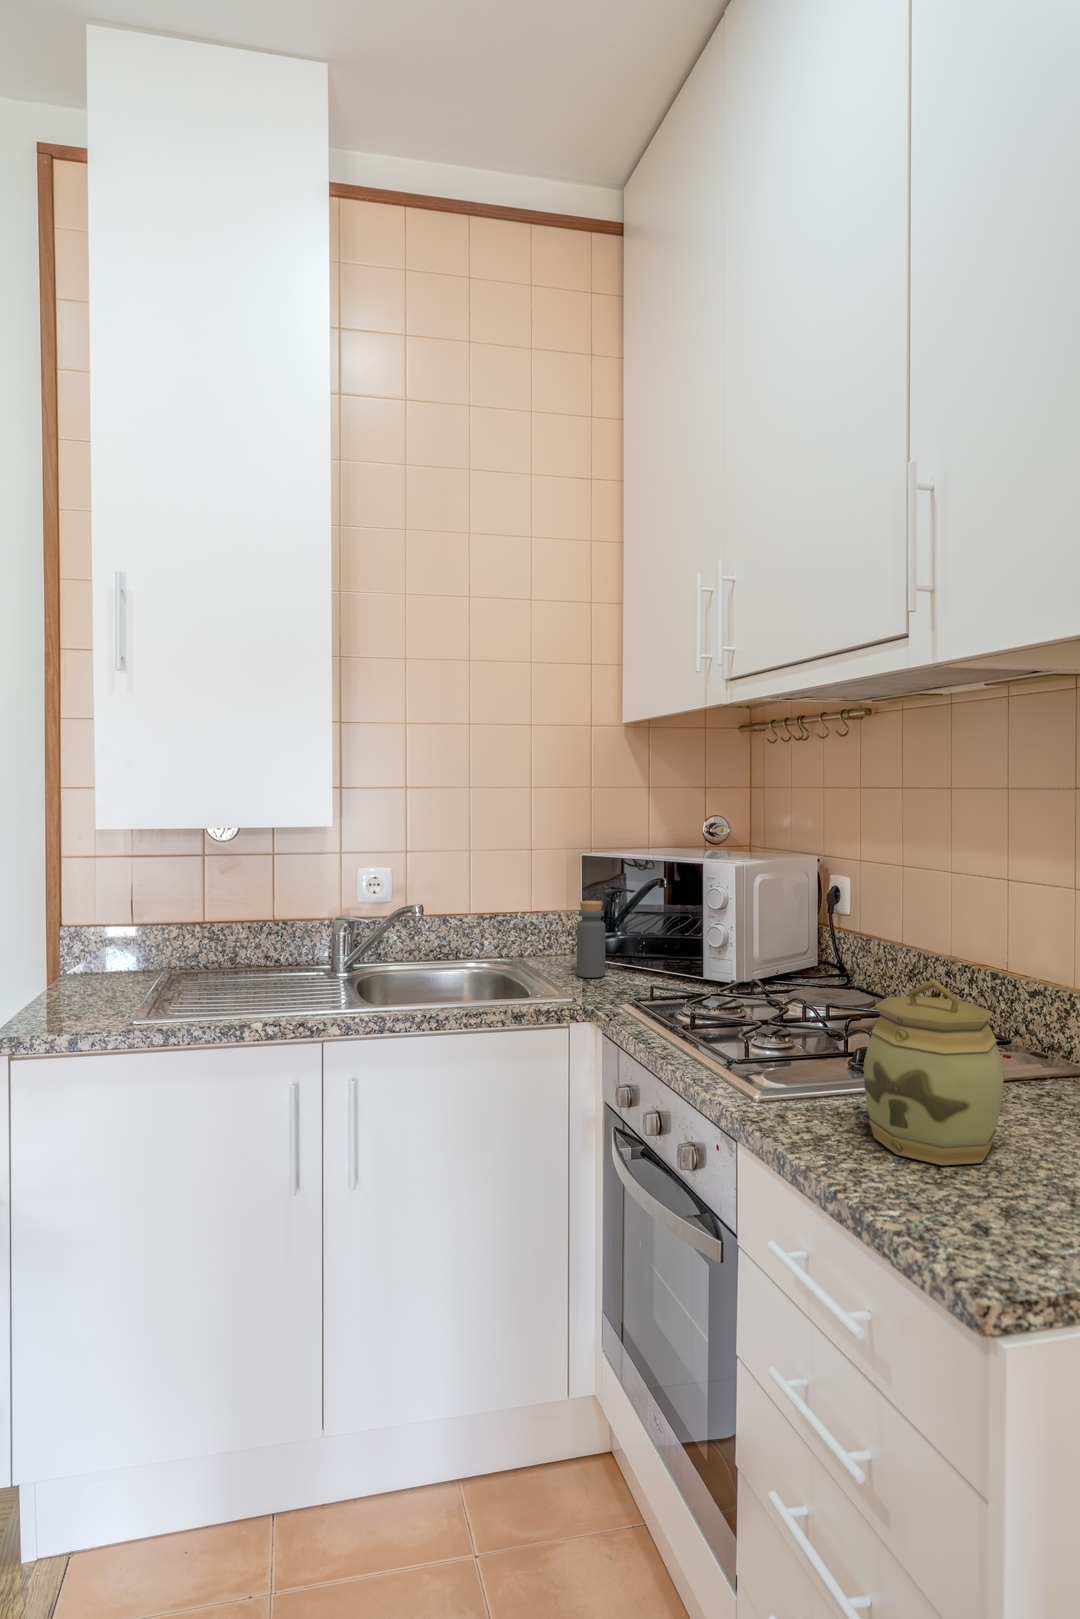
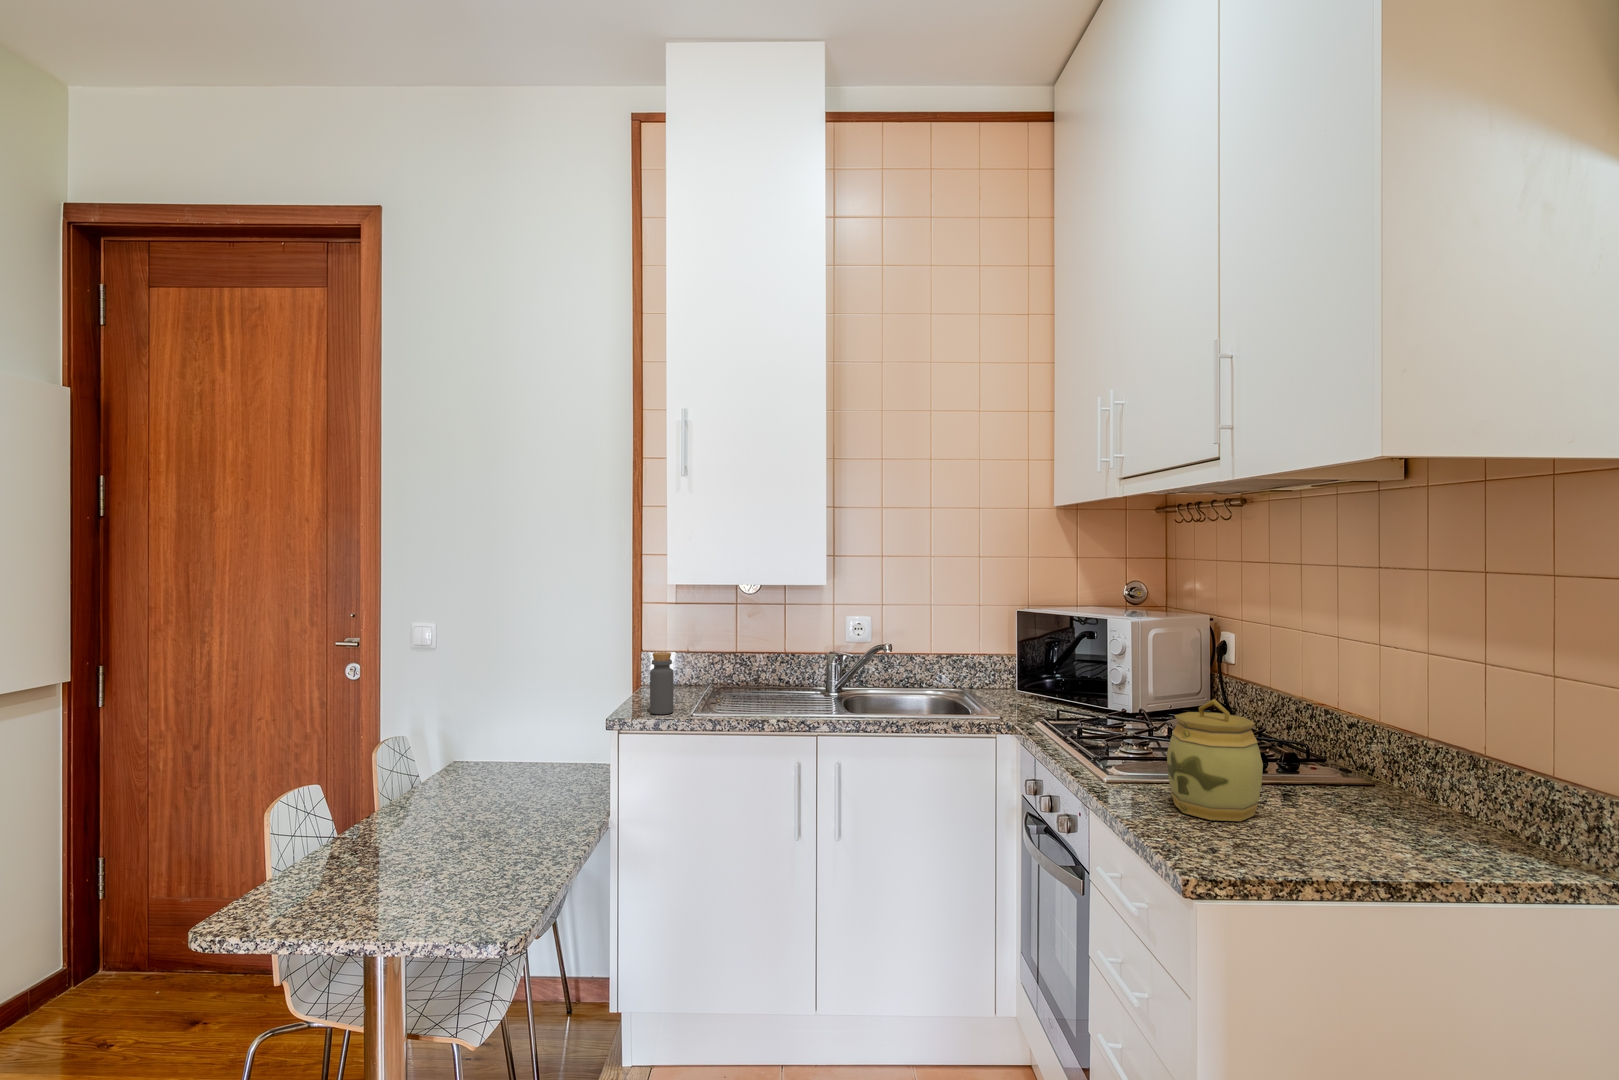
bottle: present [577,901,605,978] -> present [650,652,674,714]

